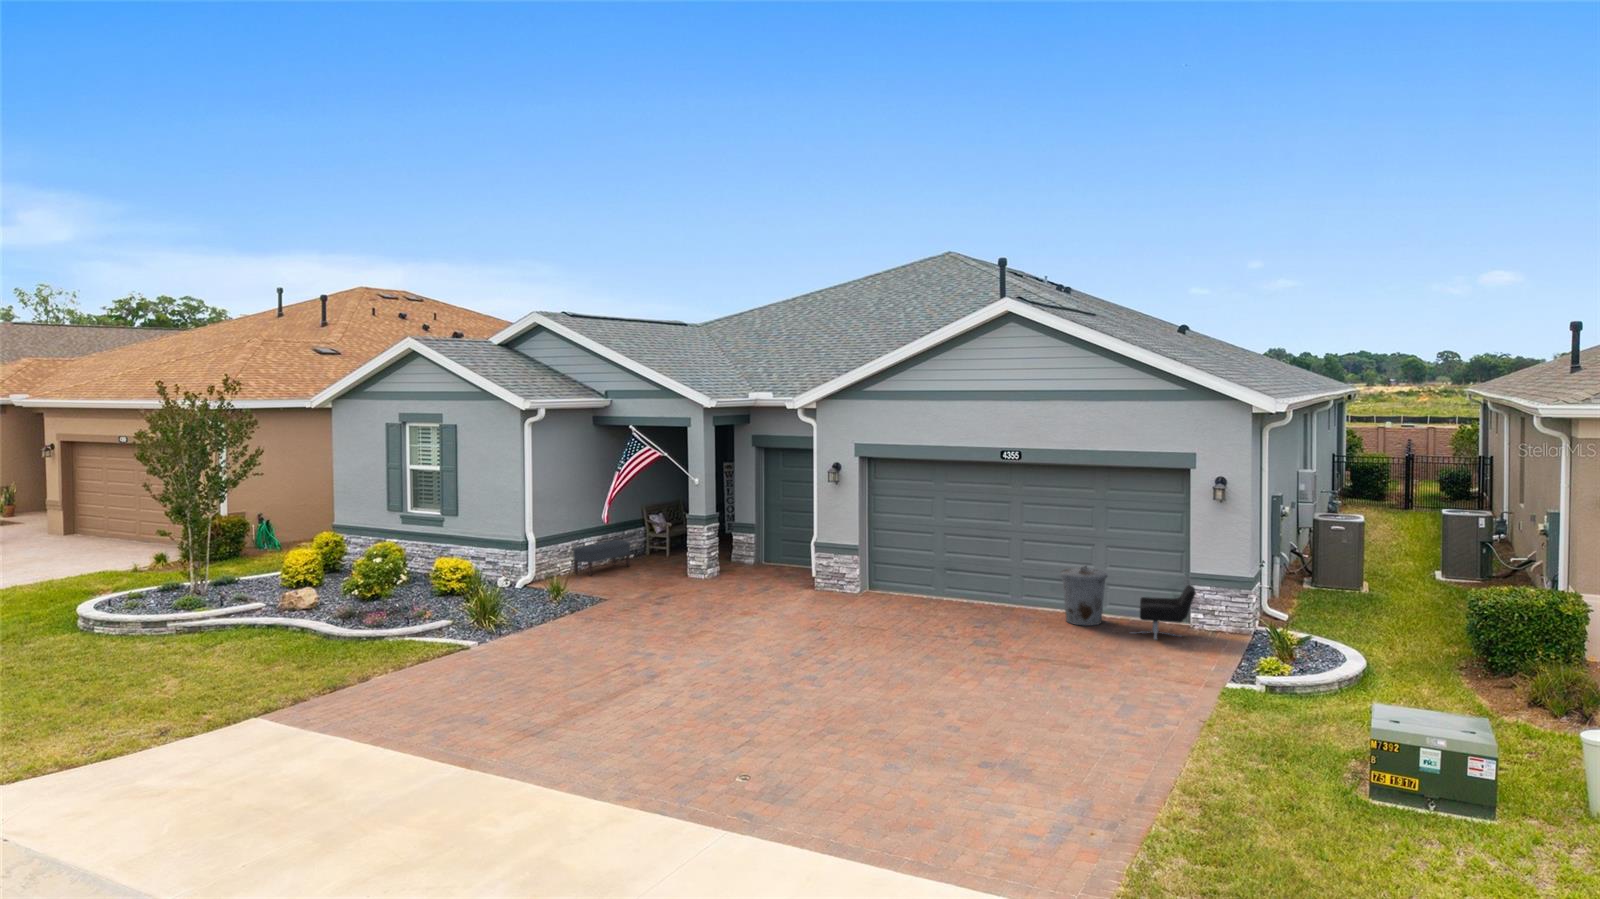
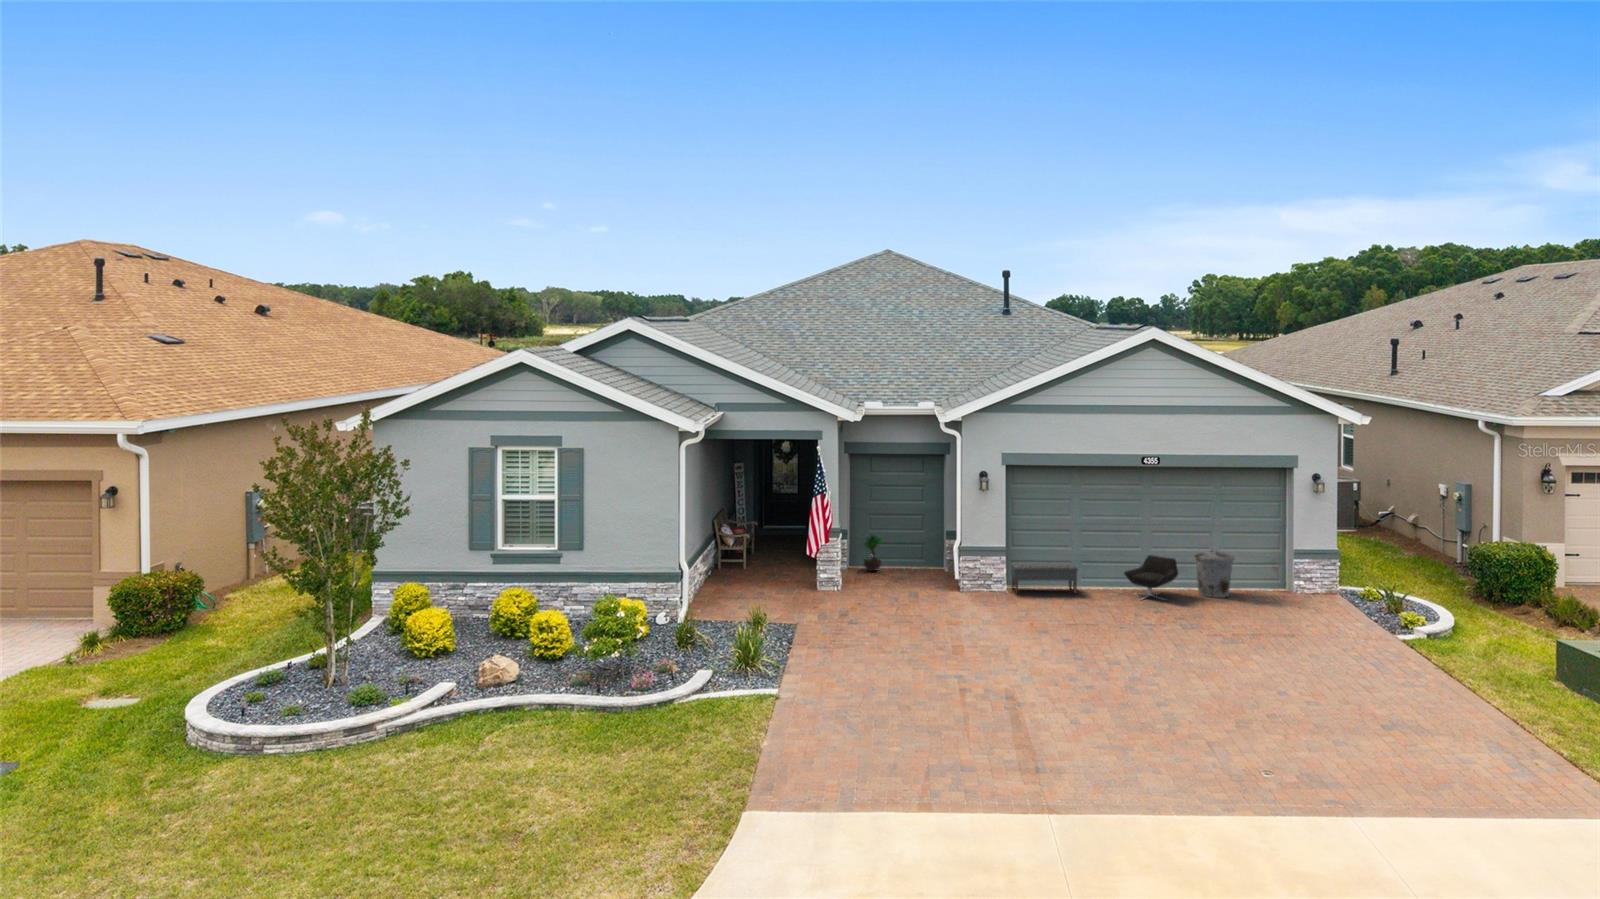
potted tree: none [762,523,788,567] -> present [863,534,881,571]
bench: present [573,540,630,576] -> present [1011,562,1078,593]
lounge chair: present [1140,585,1196,639] -> present [1124,555,1178,598]

